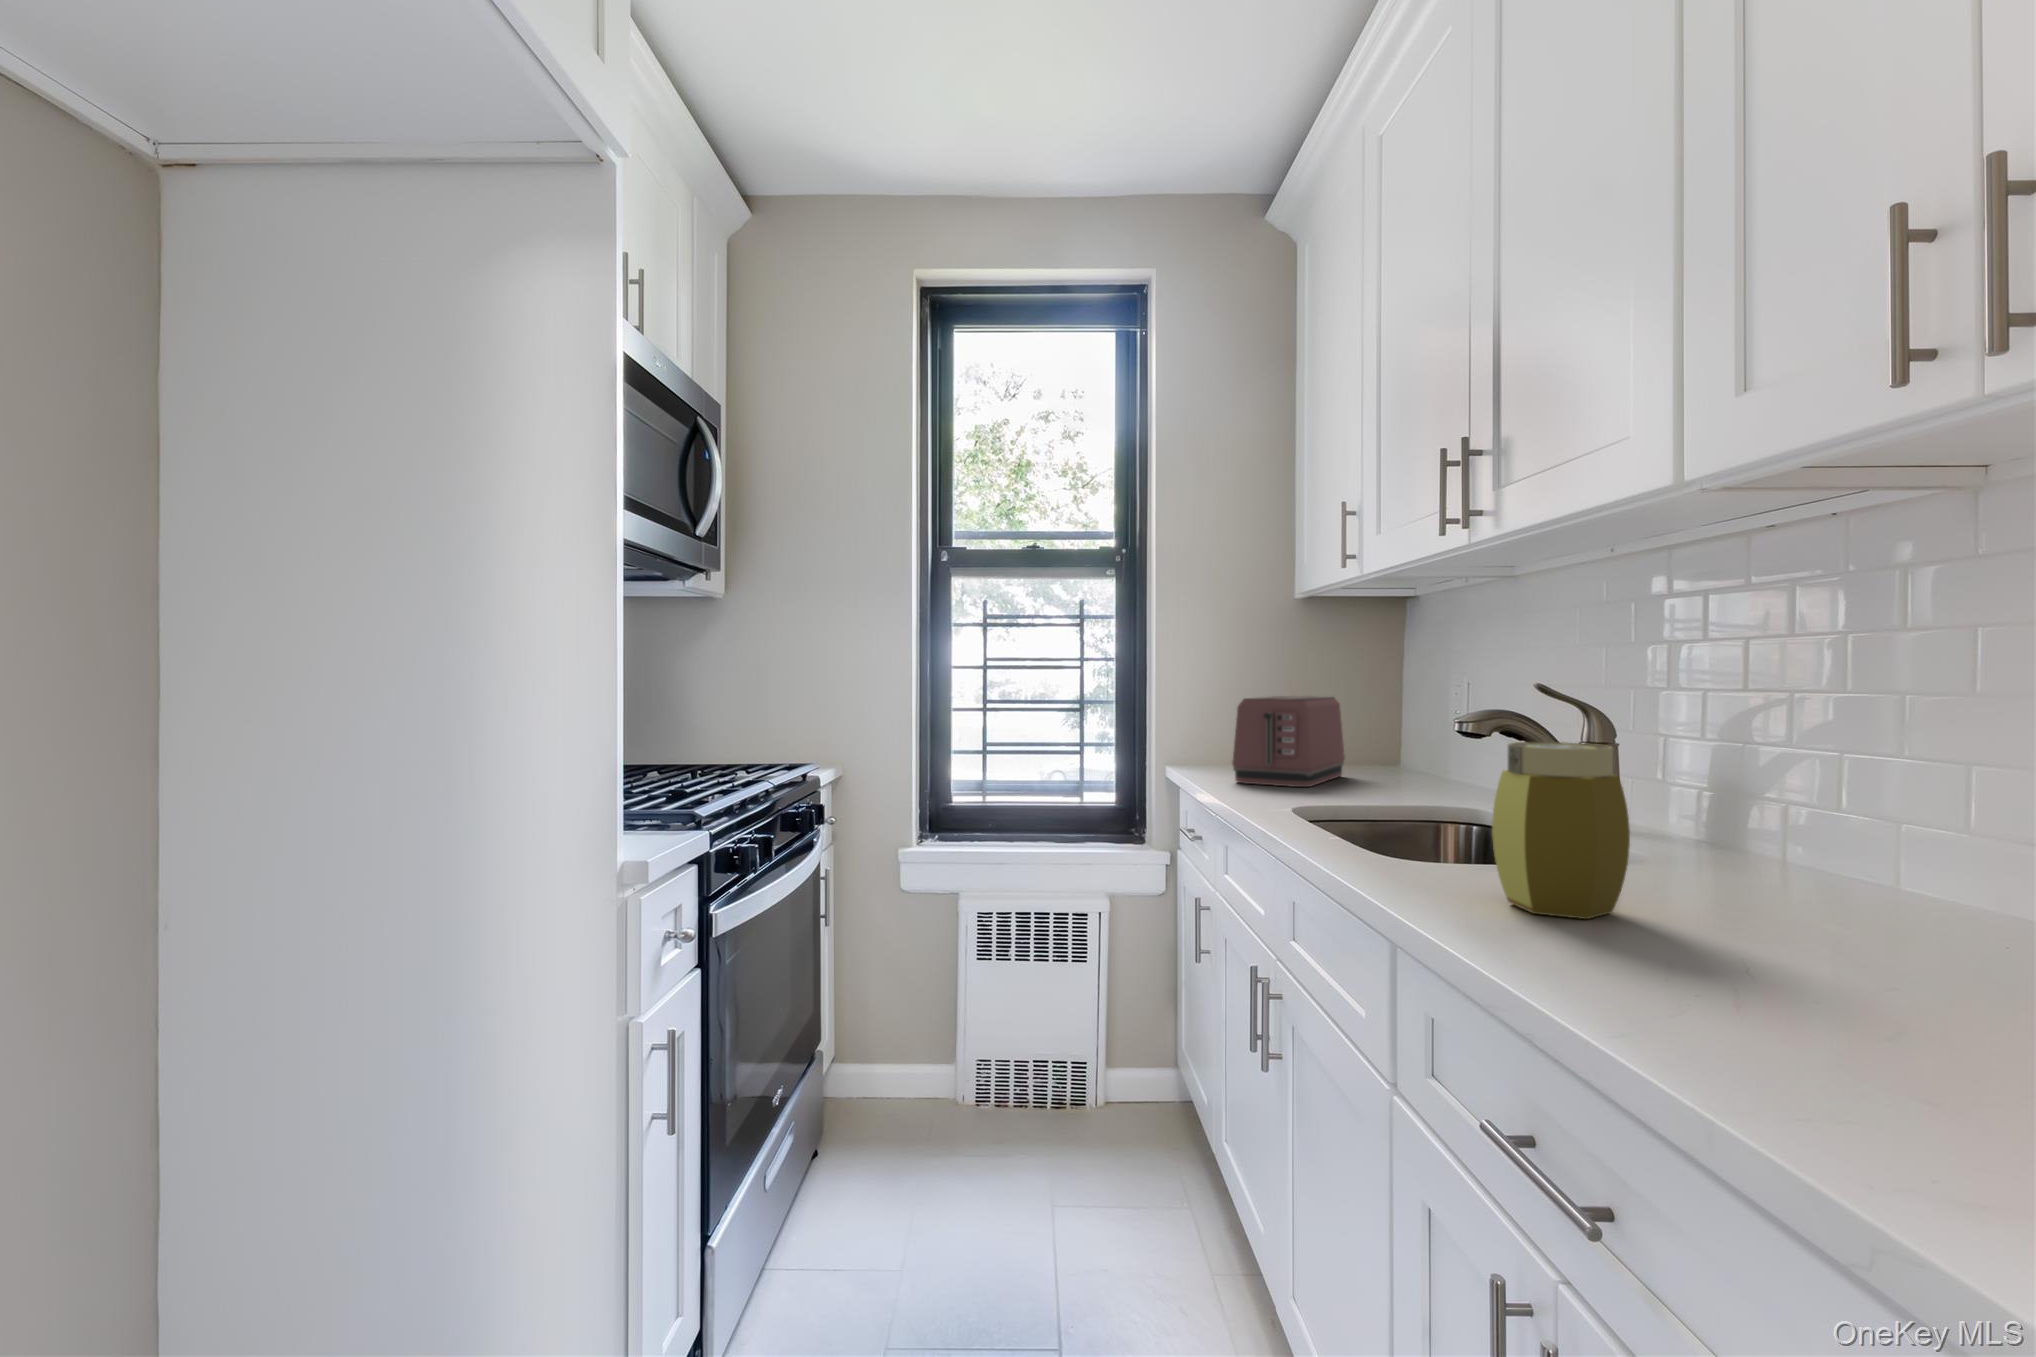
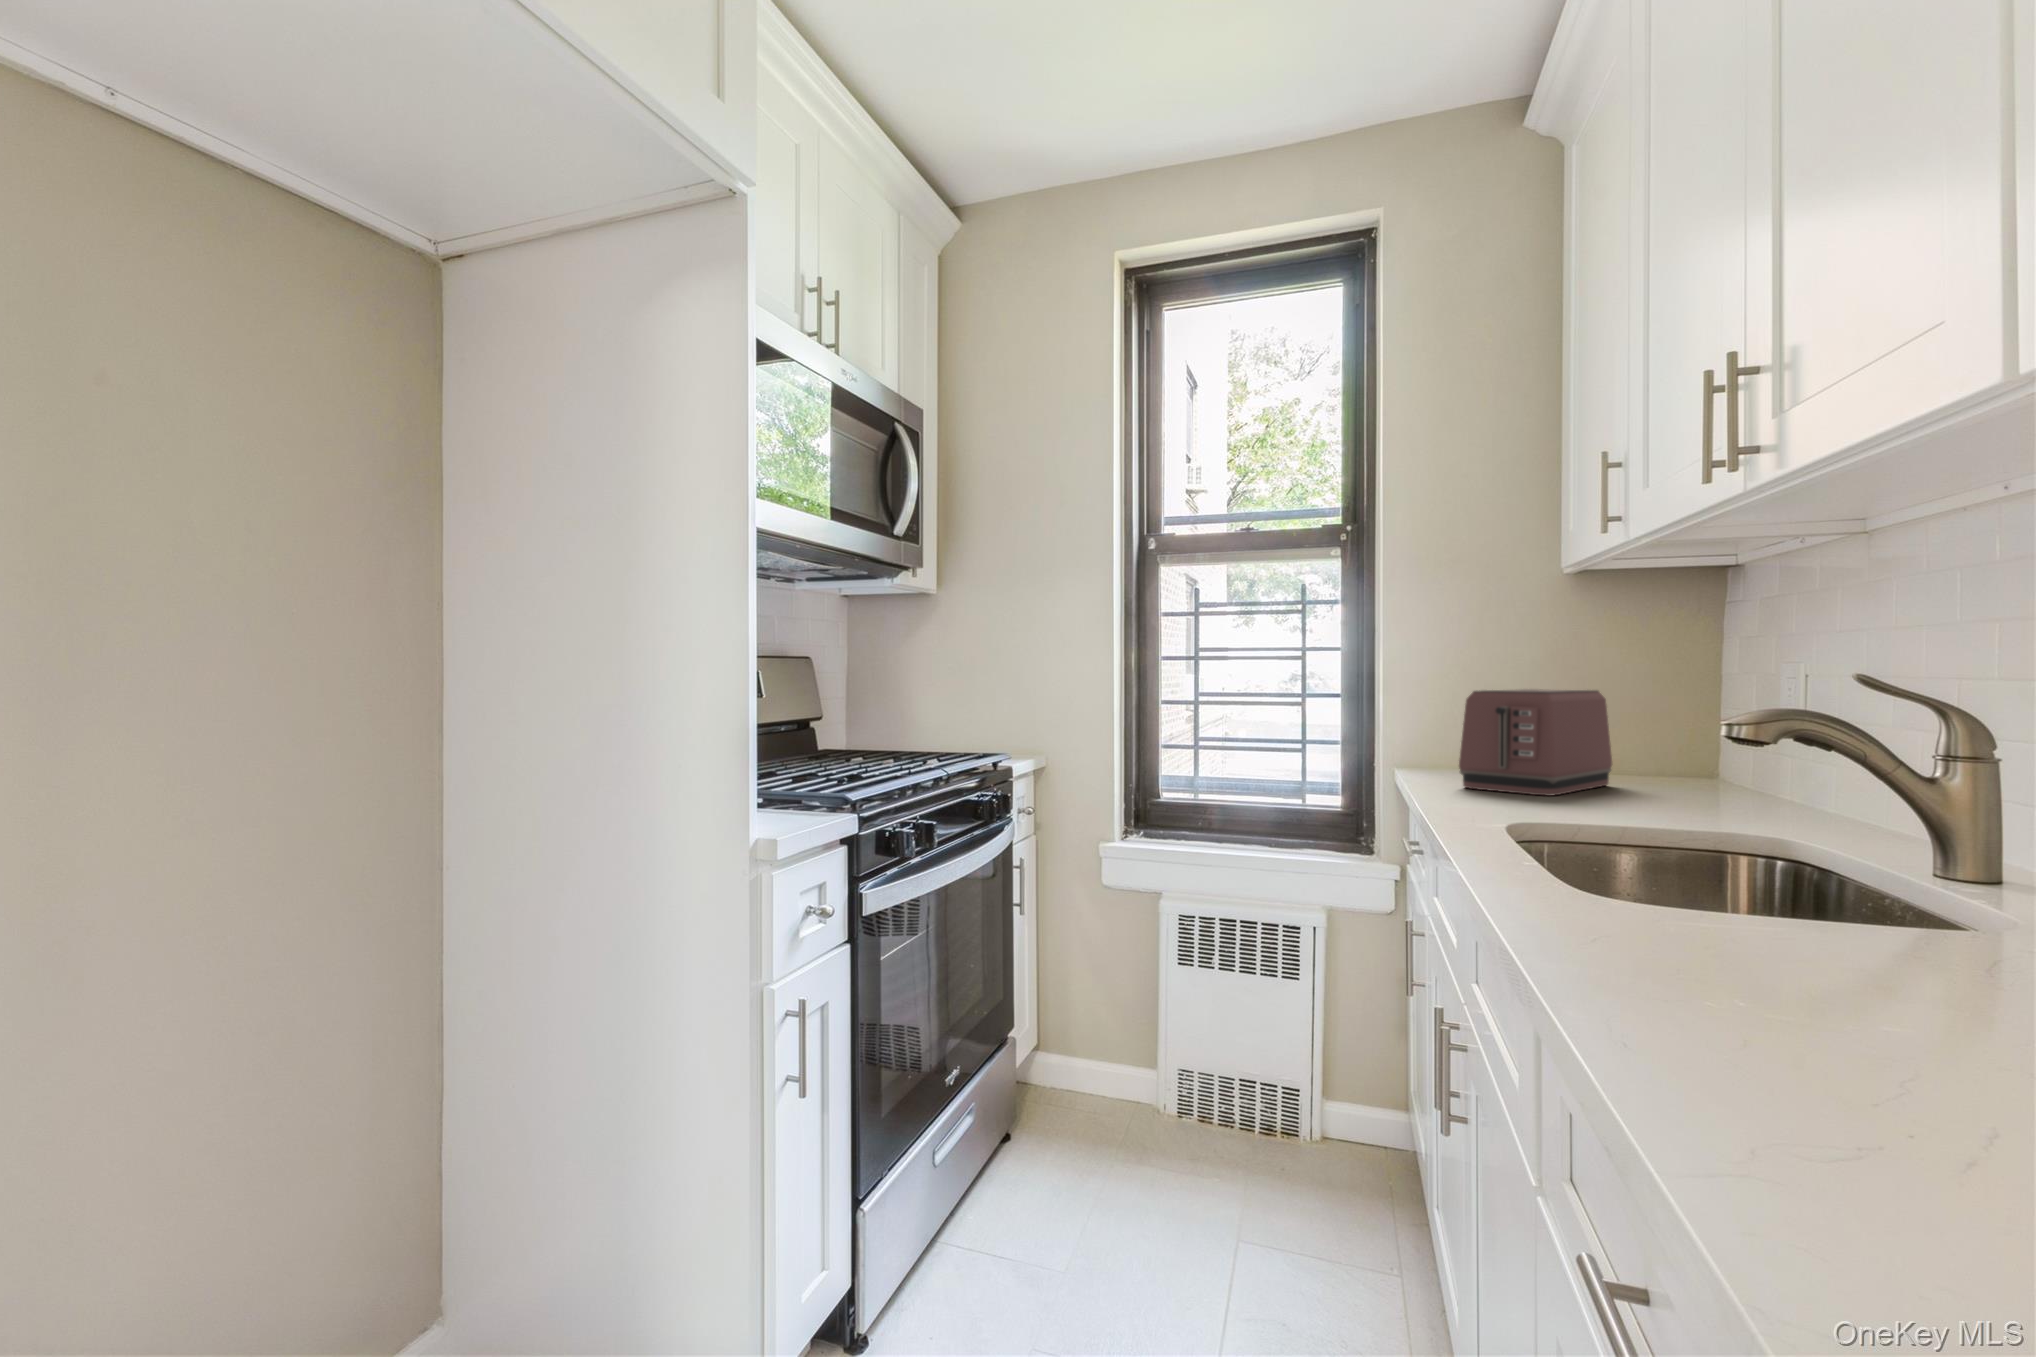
jar: present [1492,742,1630,919] -> none [1684,735,1887,974]

